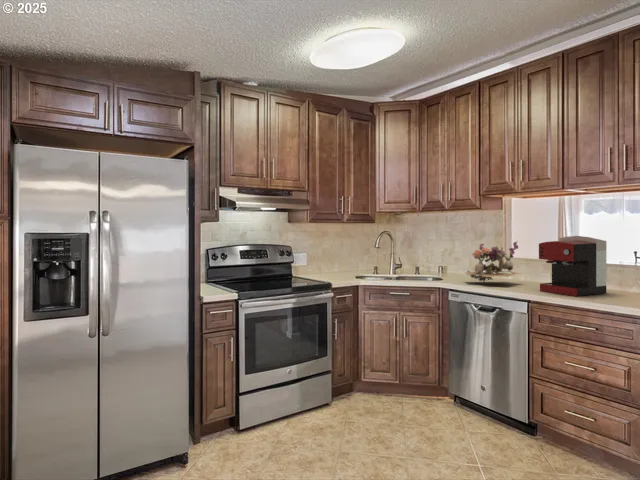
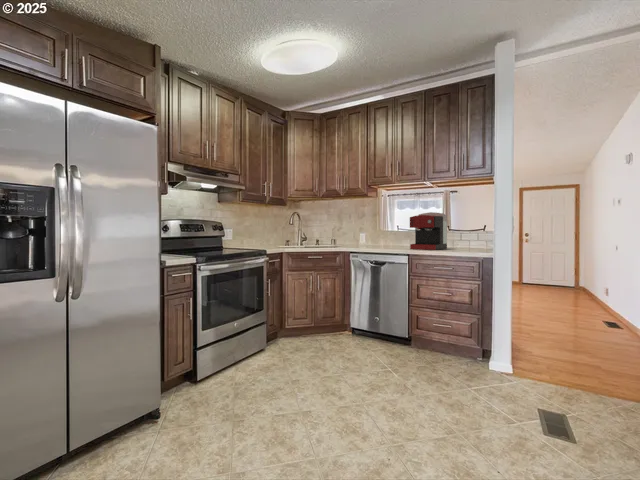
flower arrangement: present [466,242,520,282] -> none [355,218,394,248]

